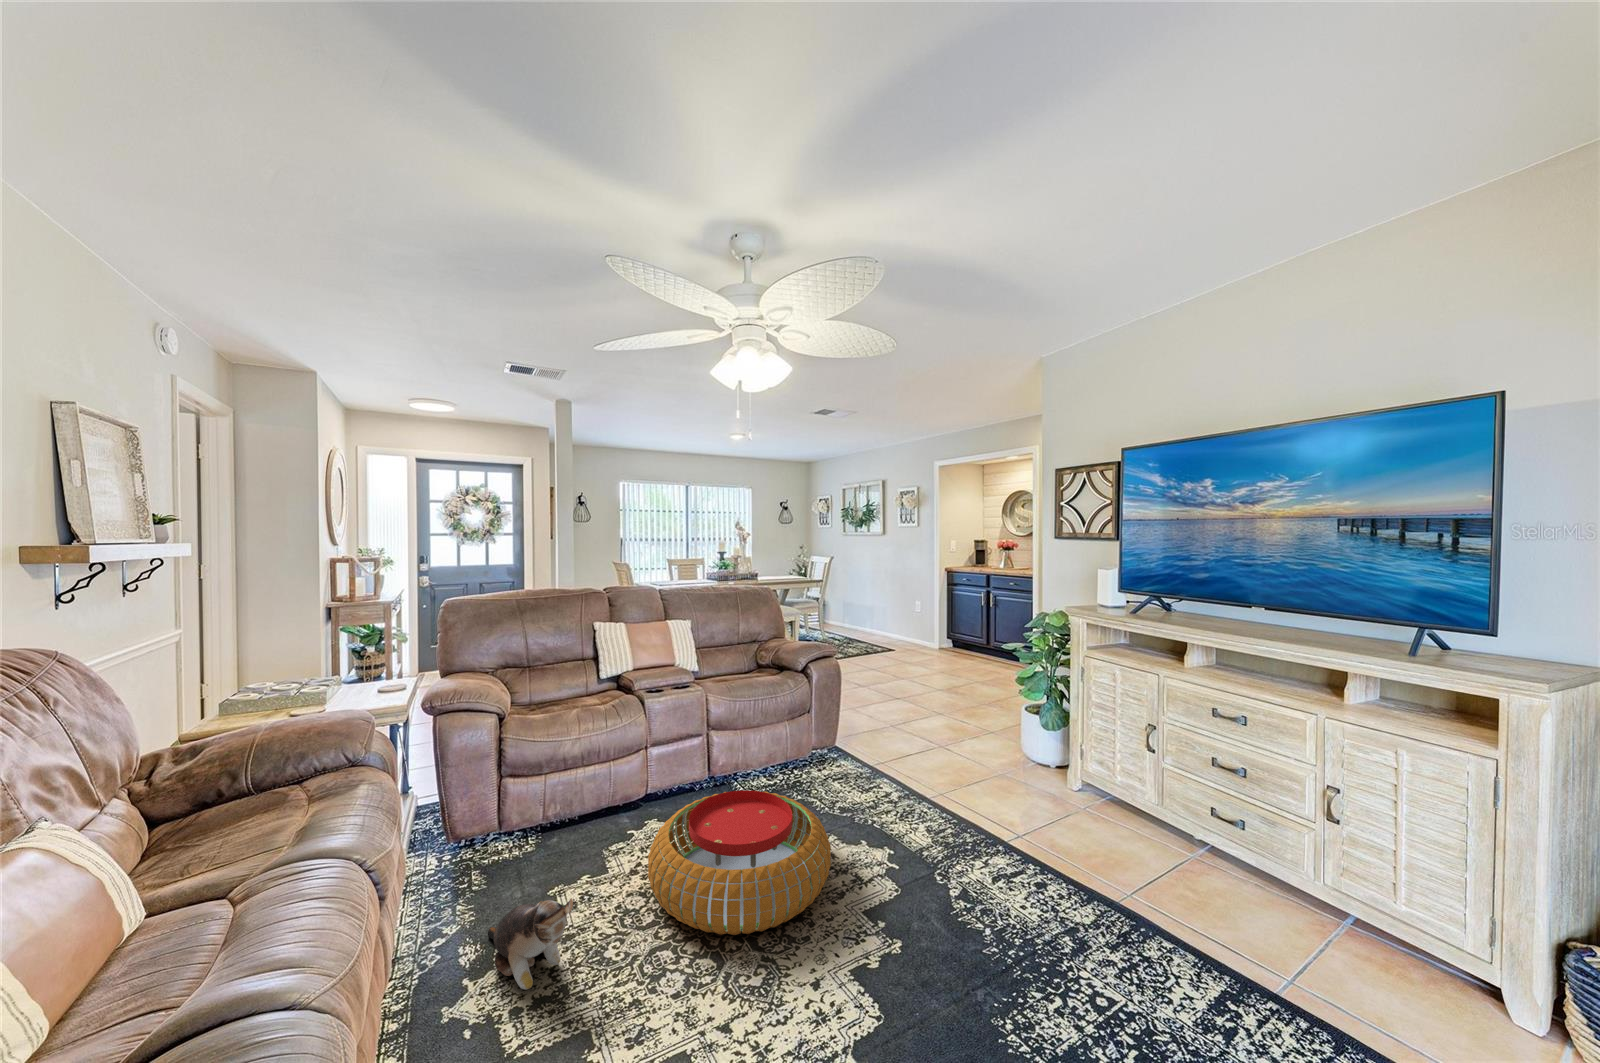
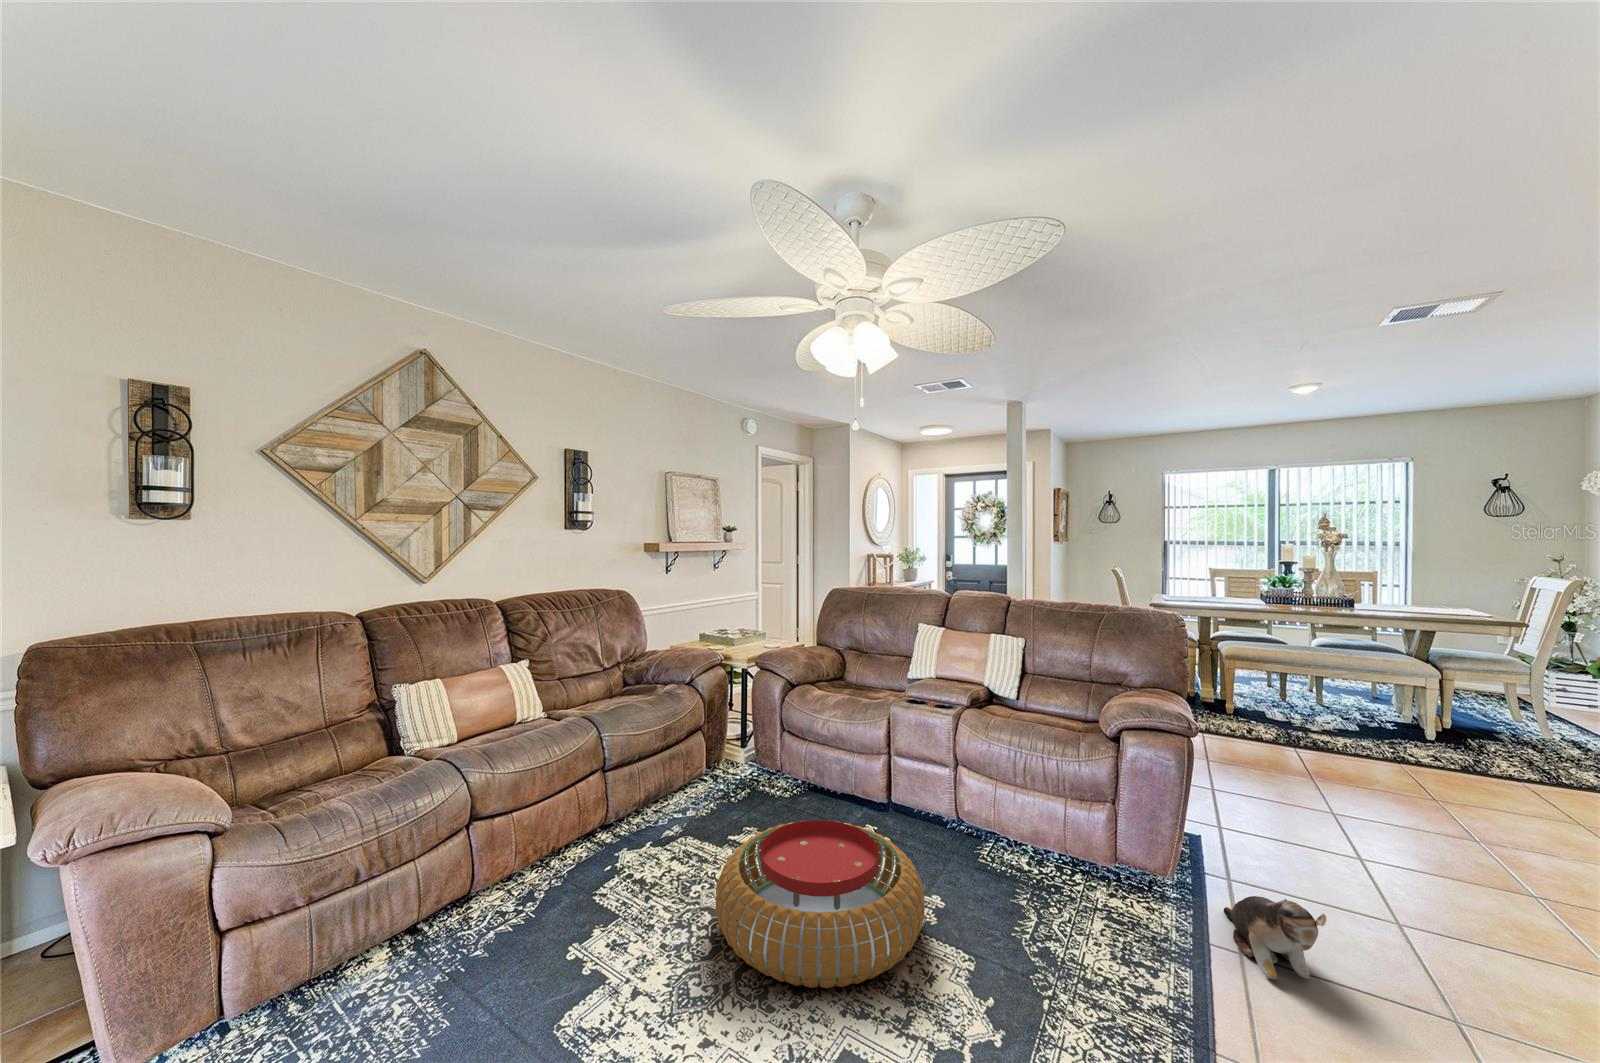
plush toy: present [488,898,573,989] -> present [1223,896,1326,979]

